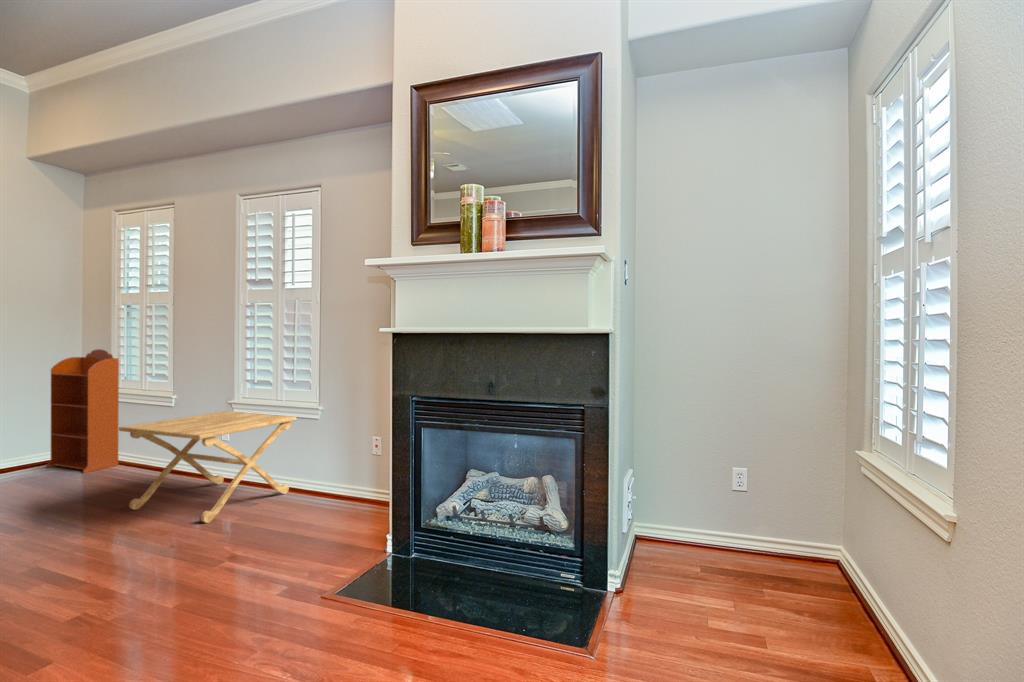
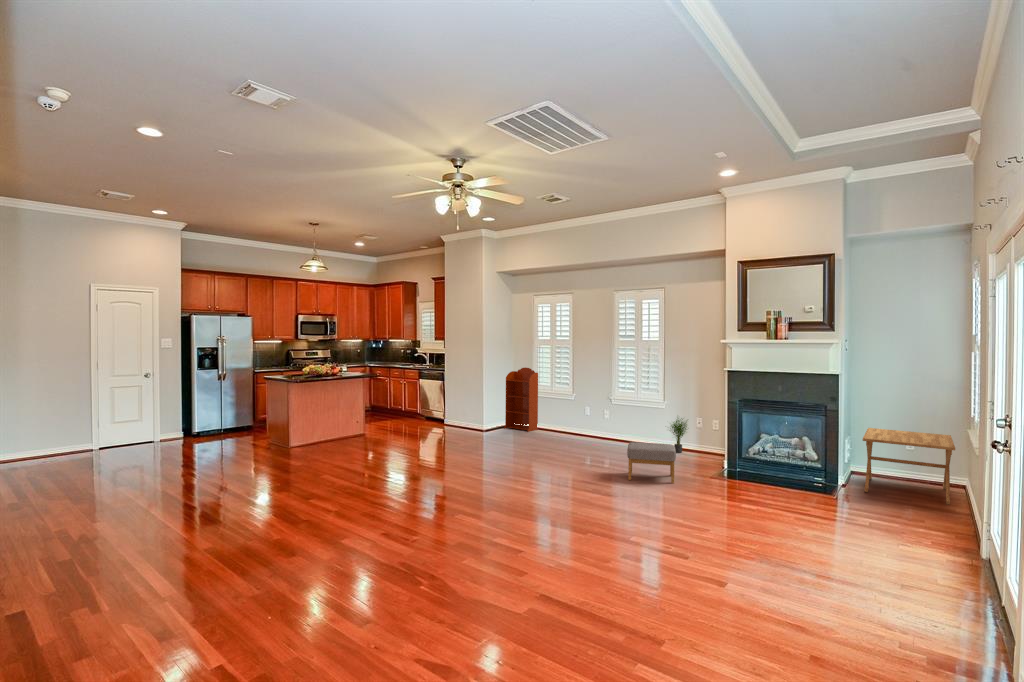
side table: present [119,411,296,523] -> present [863,428,955,505]
potted plant: none [310,429,359,507] -> present [670,419,687,453]
footstool: none [37,523,227,658] -> present [627,442,676,483]

